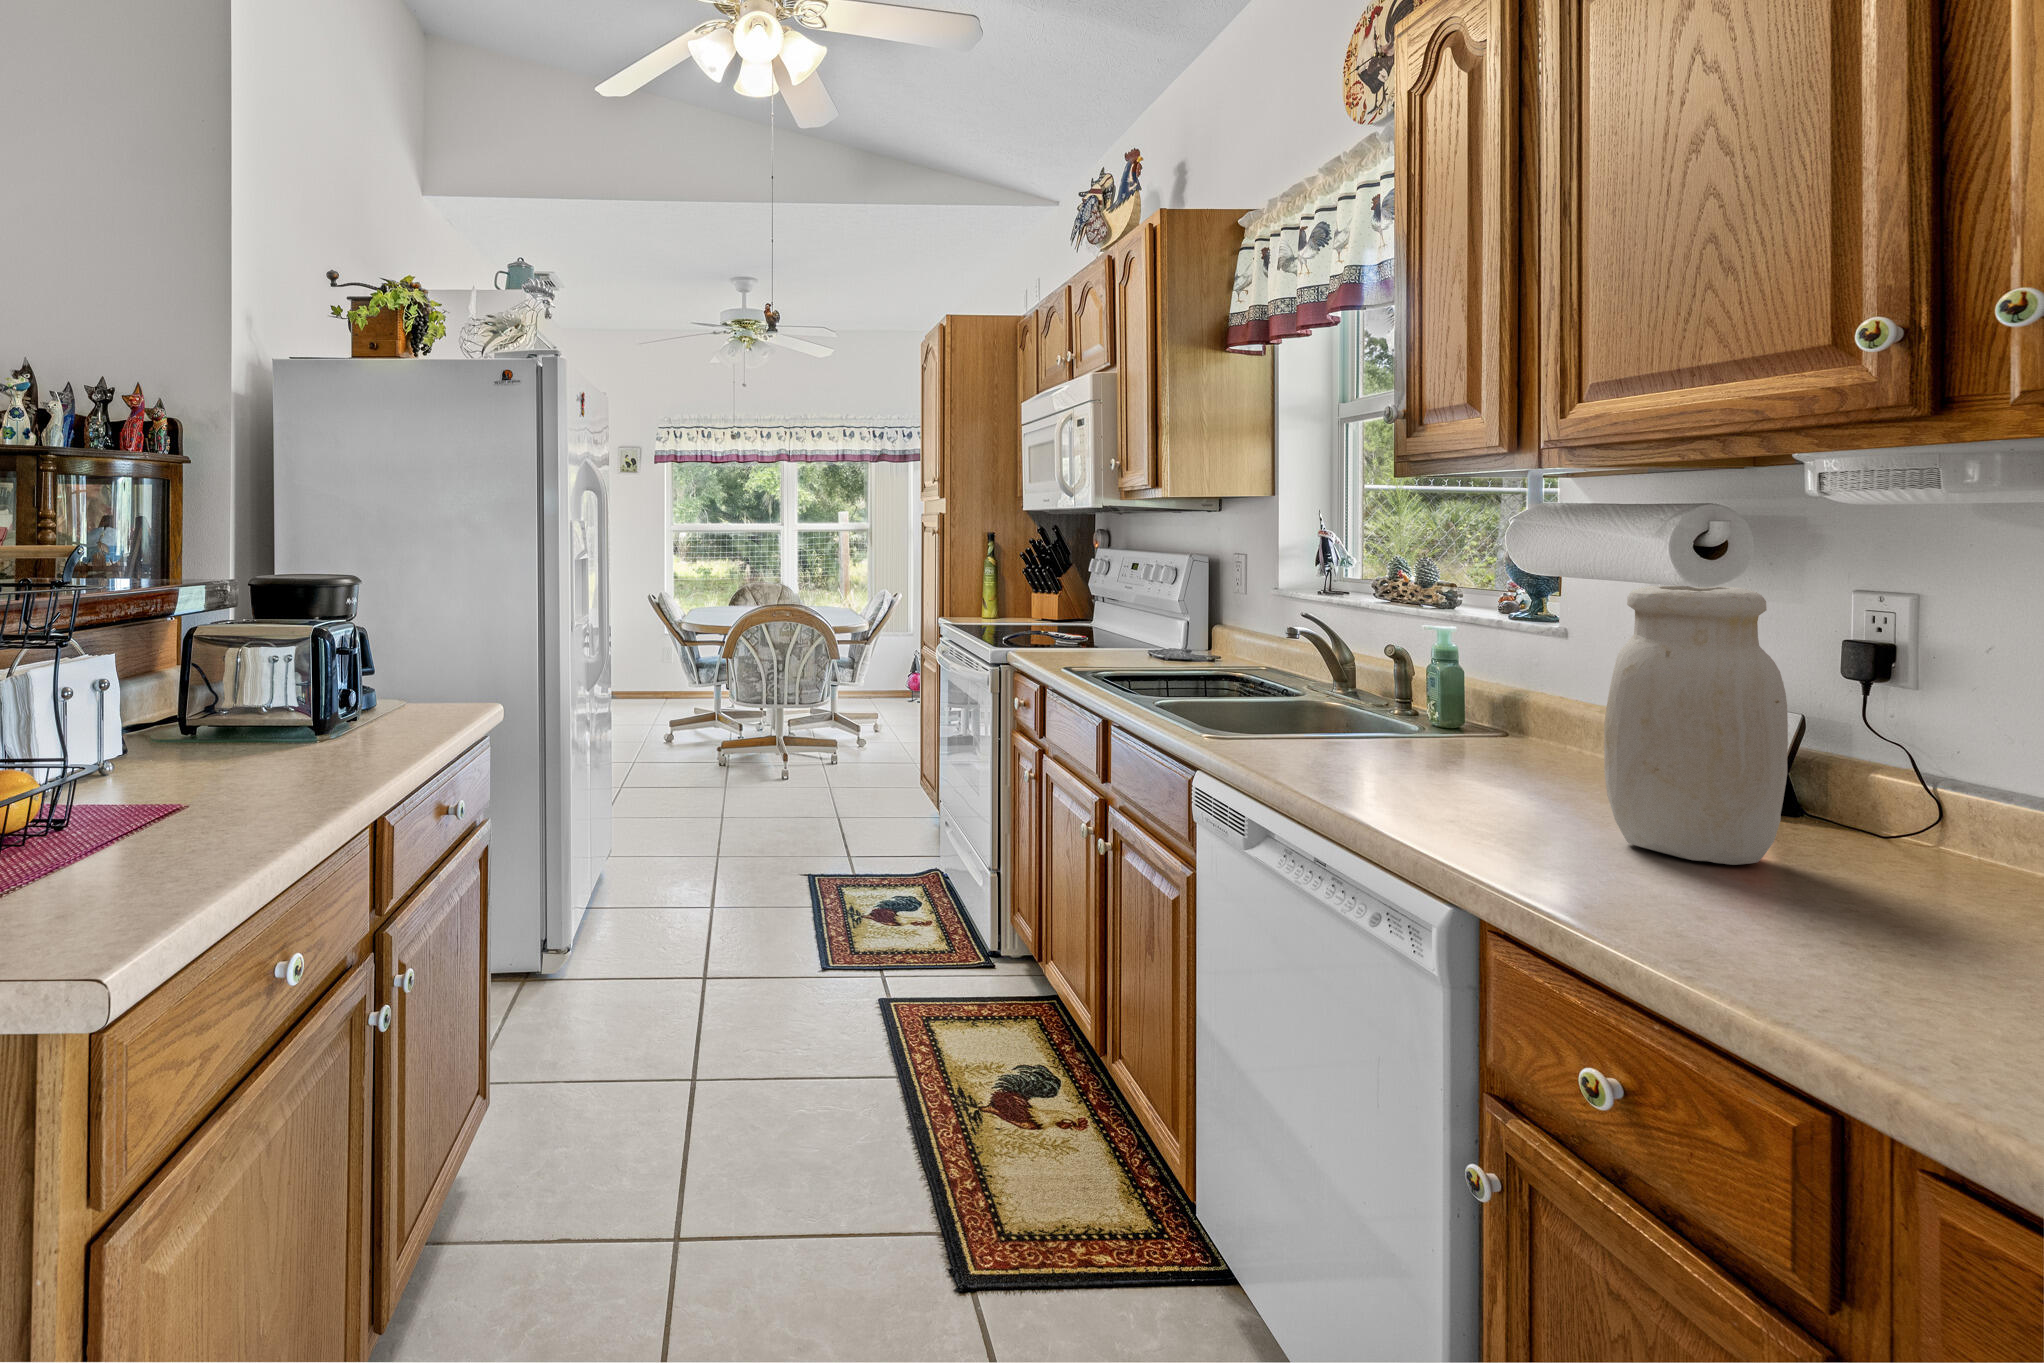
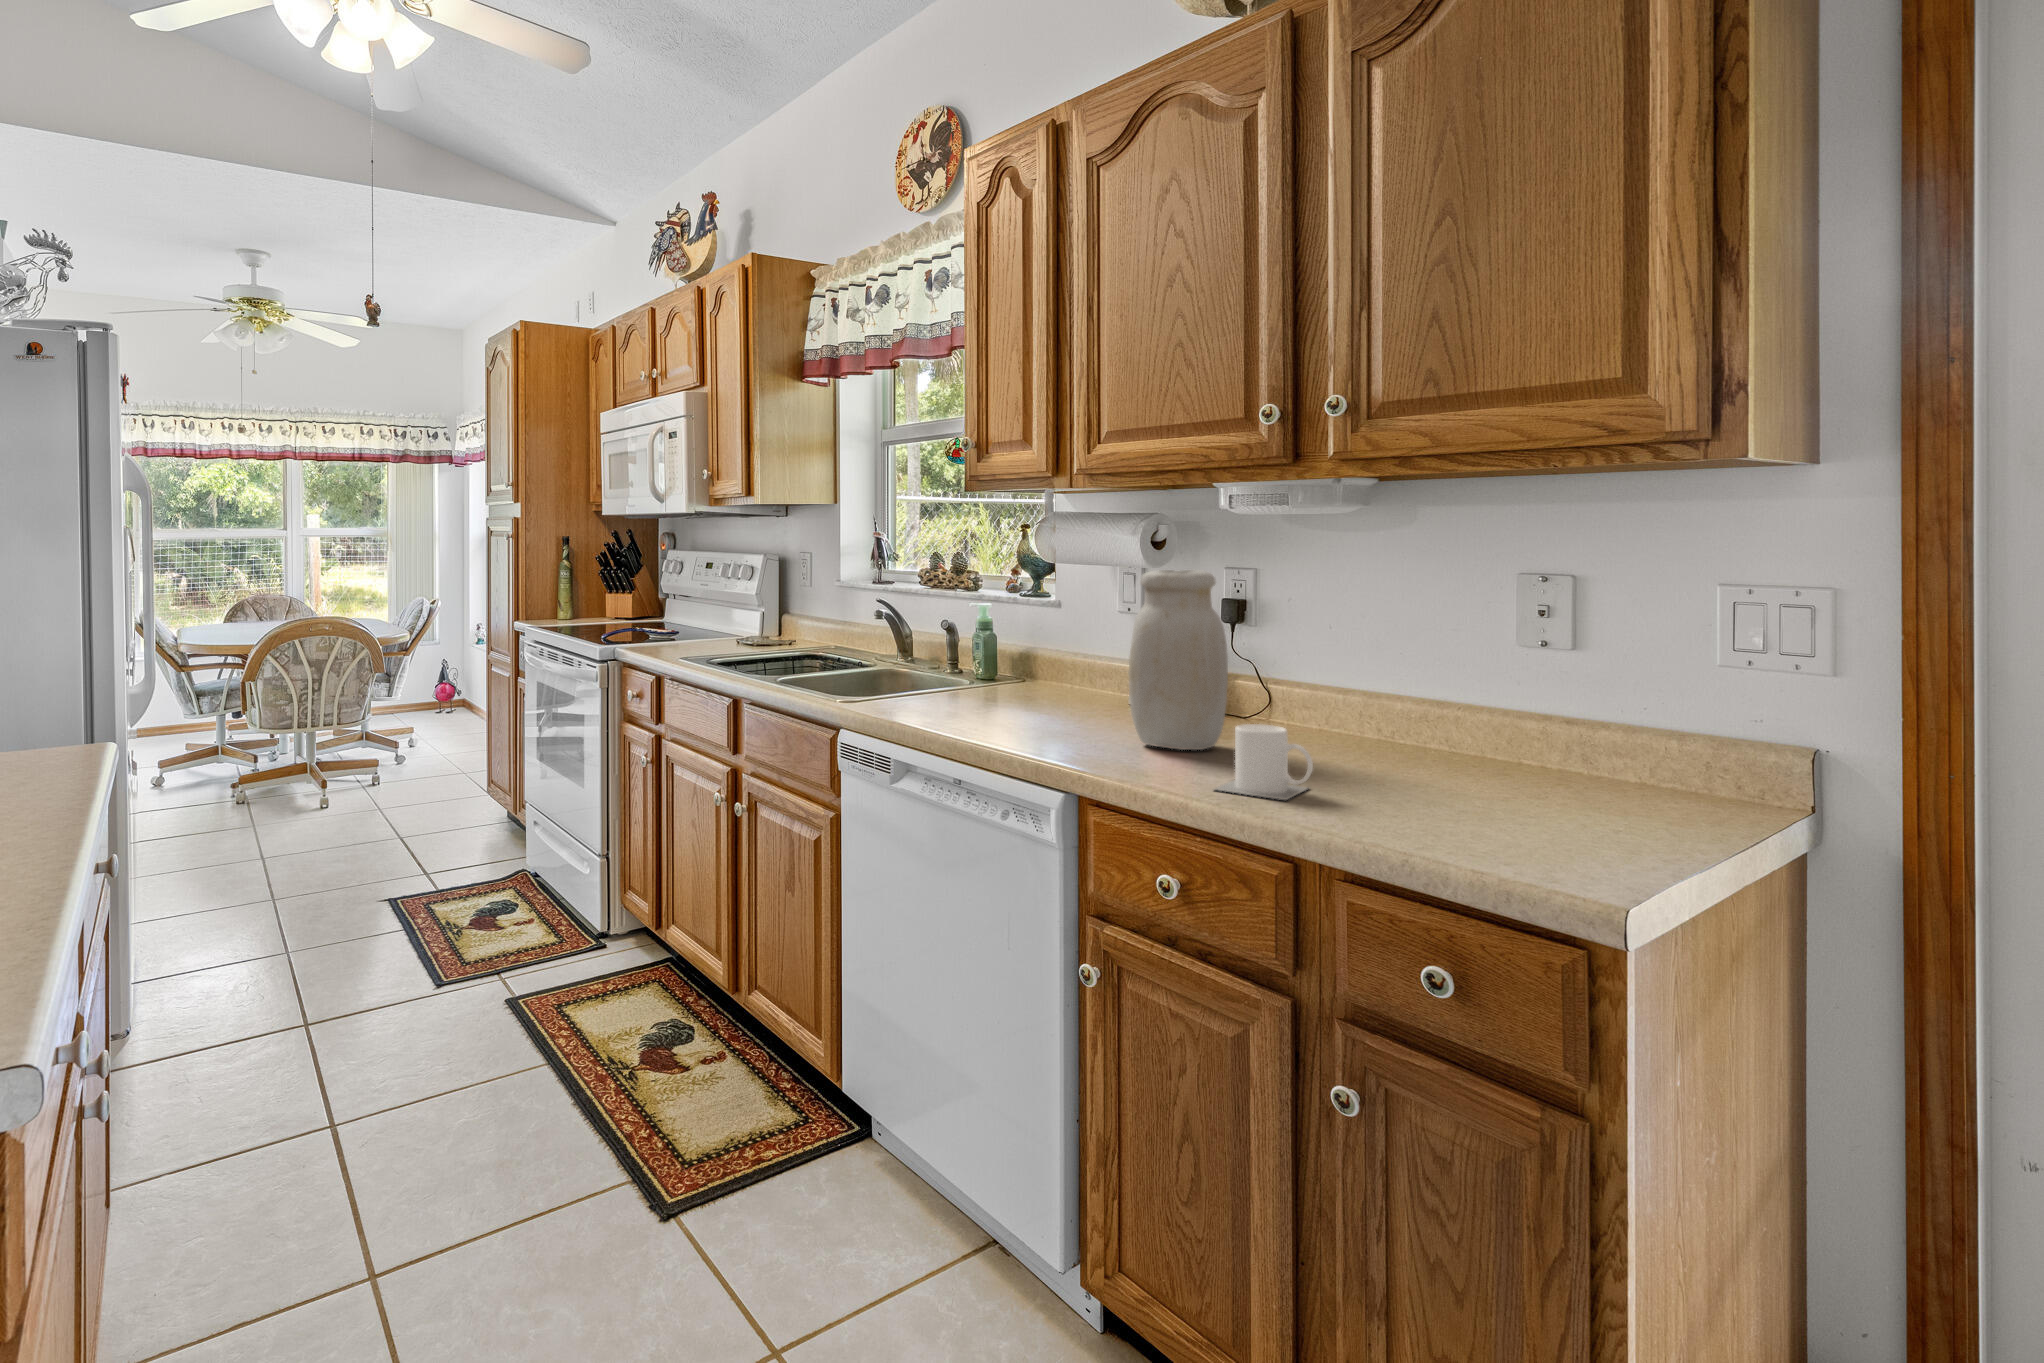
mug: none [1708,841,1923,982] -> present [1215,724,1313,800]

